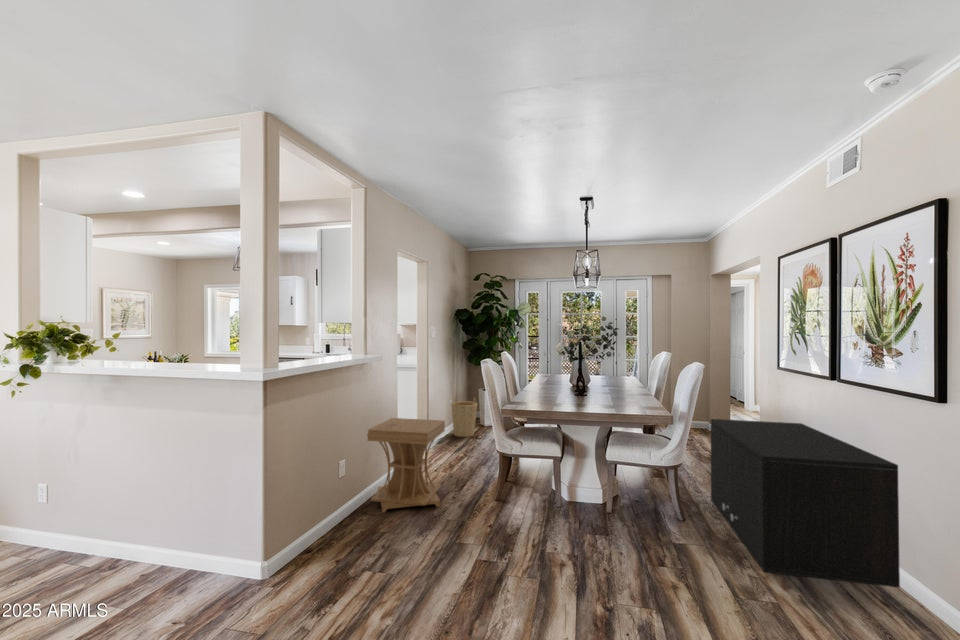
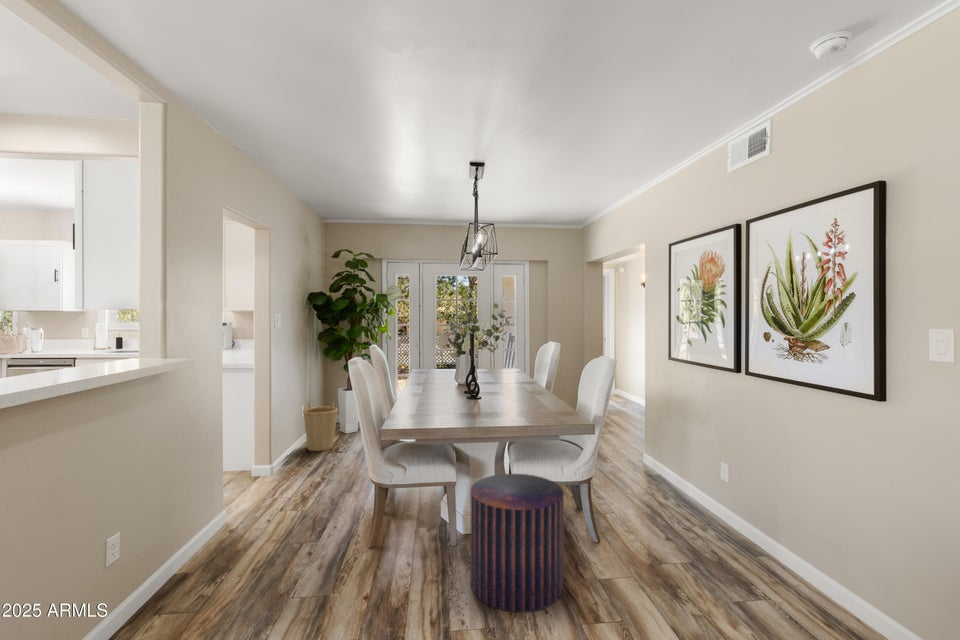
side table: present [367,418,445,513] -> none [168,447,297,602]
storage cabinet: present [711,419,900,587] -> none [612,417,828,606]
pouf: none [567,451,643,552] -> present [470,474,564,612]

